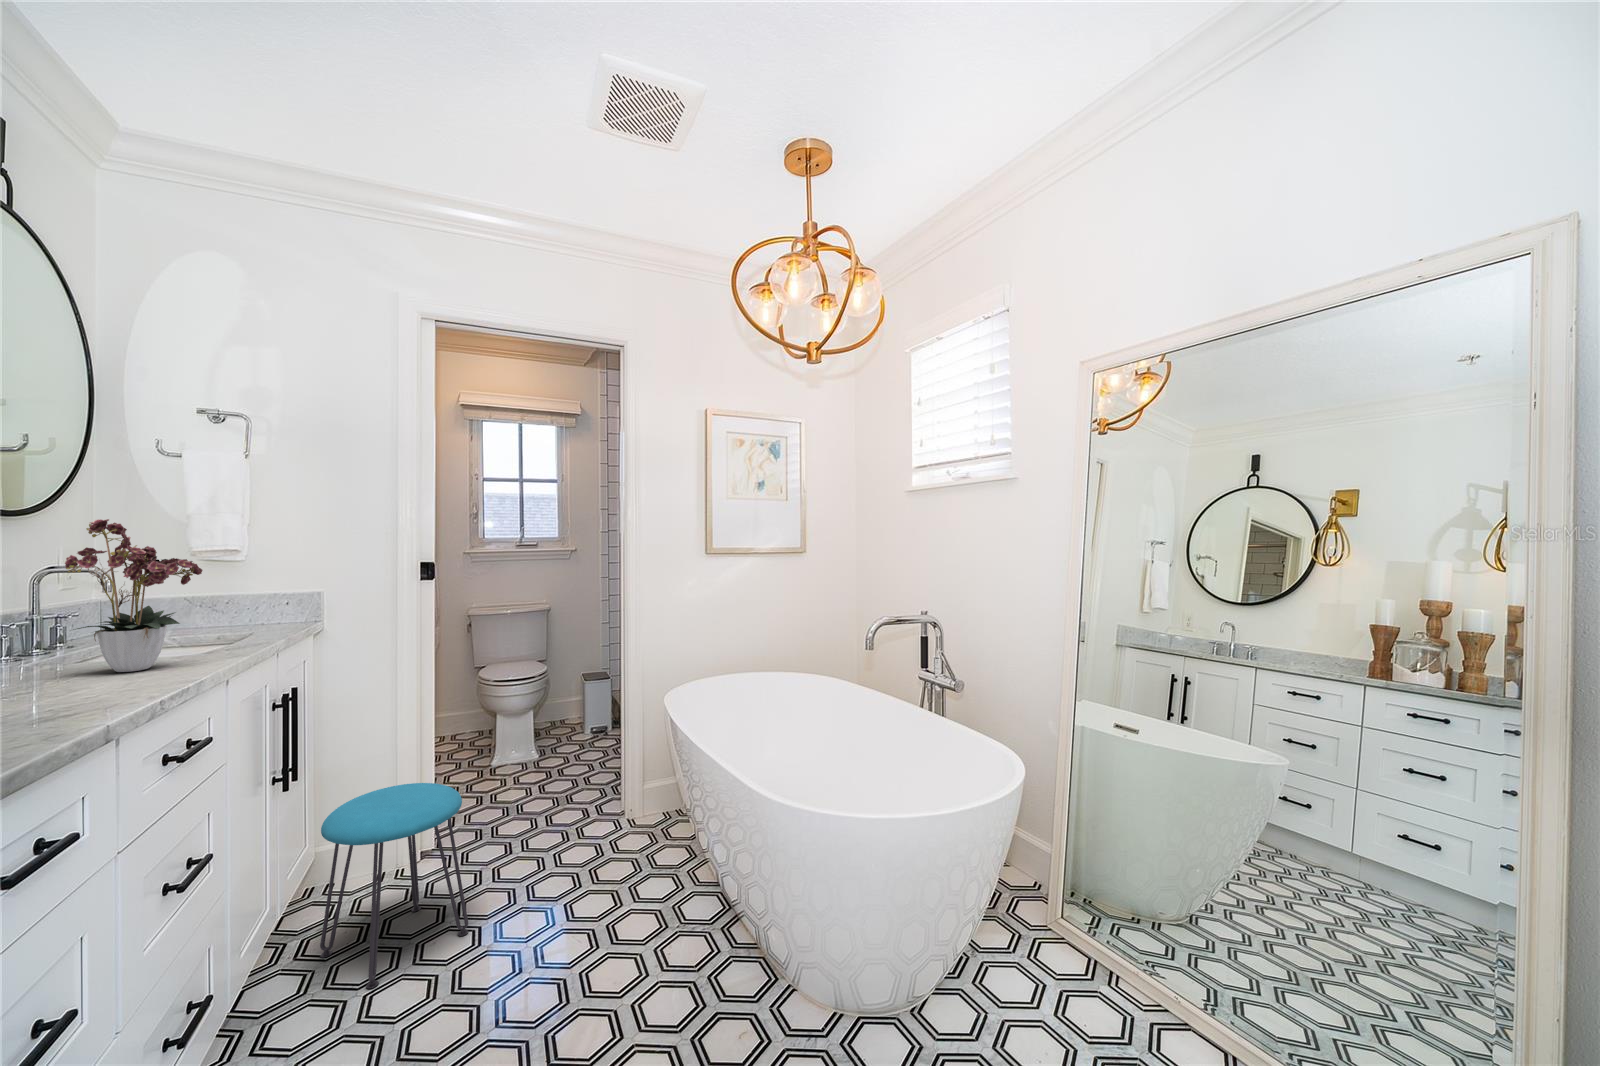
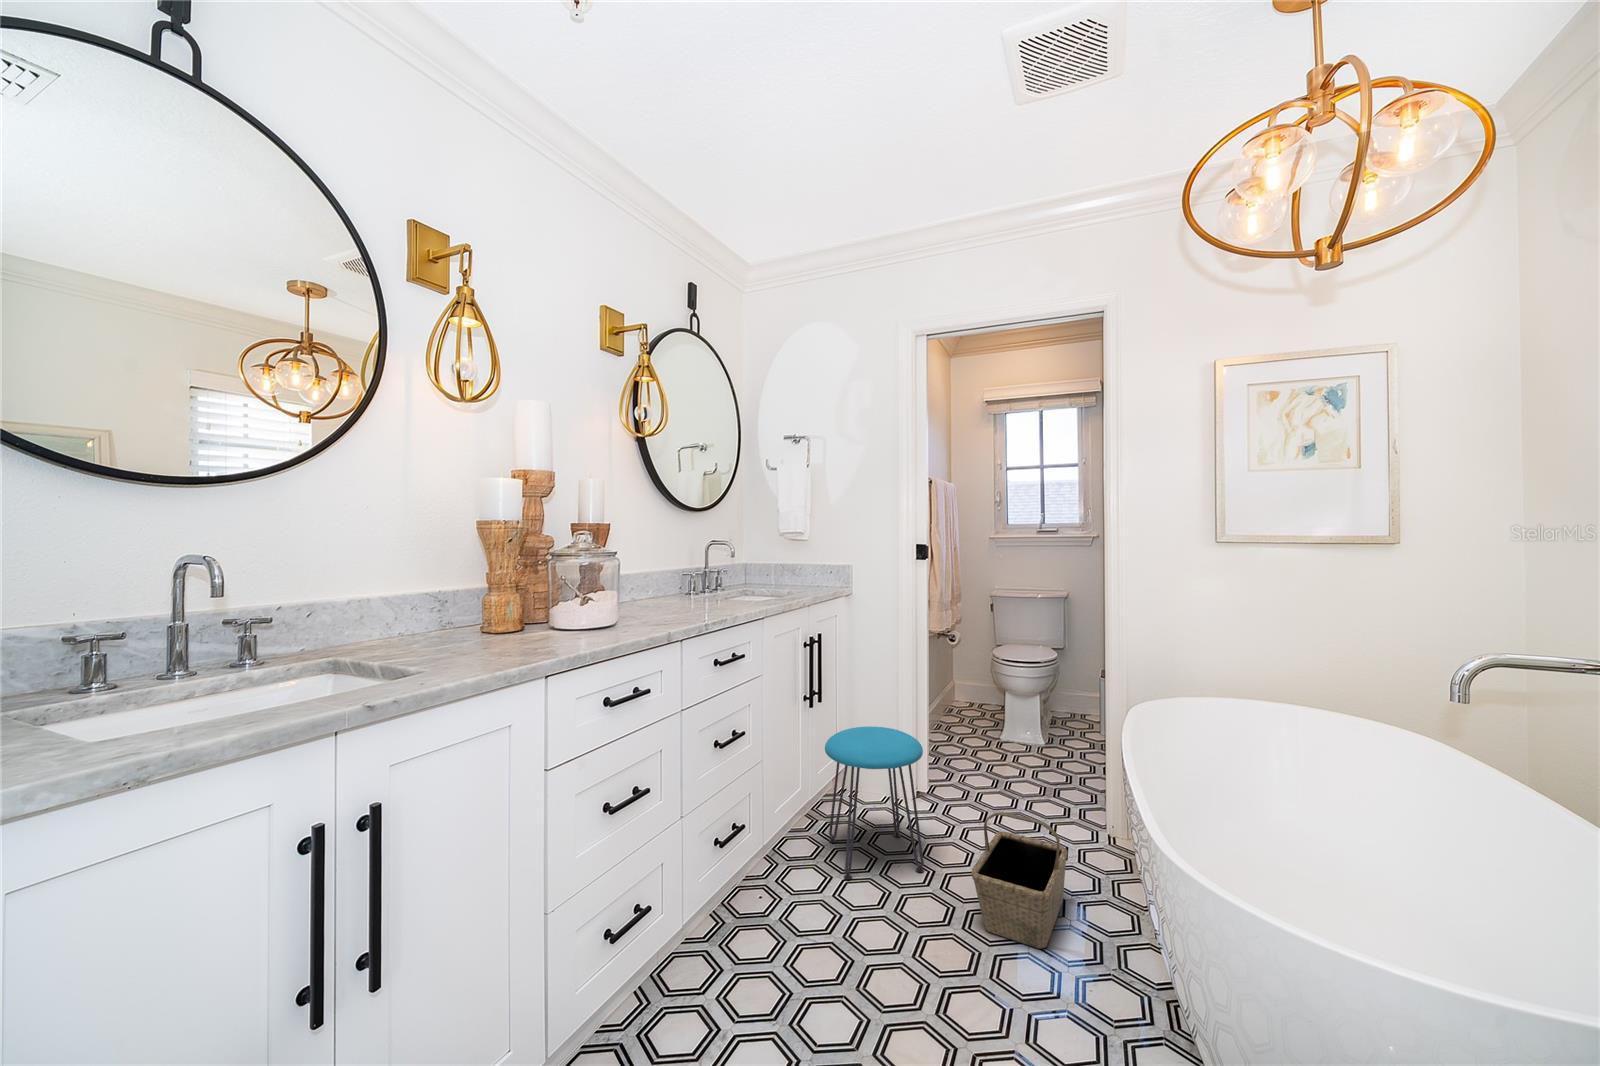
flower arrangement: present [65,519,203,672] -> none [688,505,755,607]
basket: none [545,824,625,955] -> present [972,812,1068,949]

